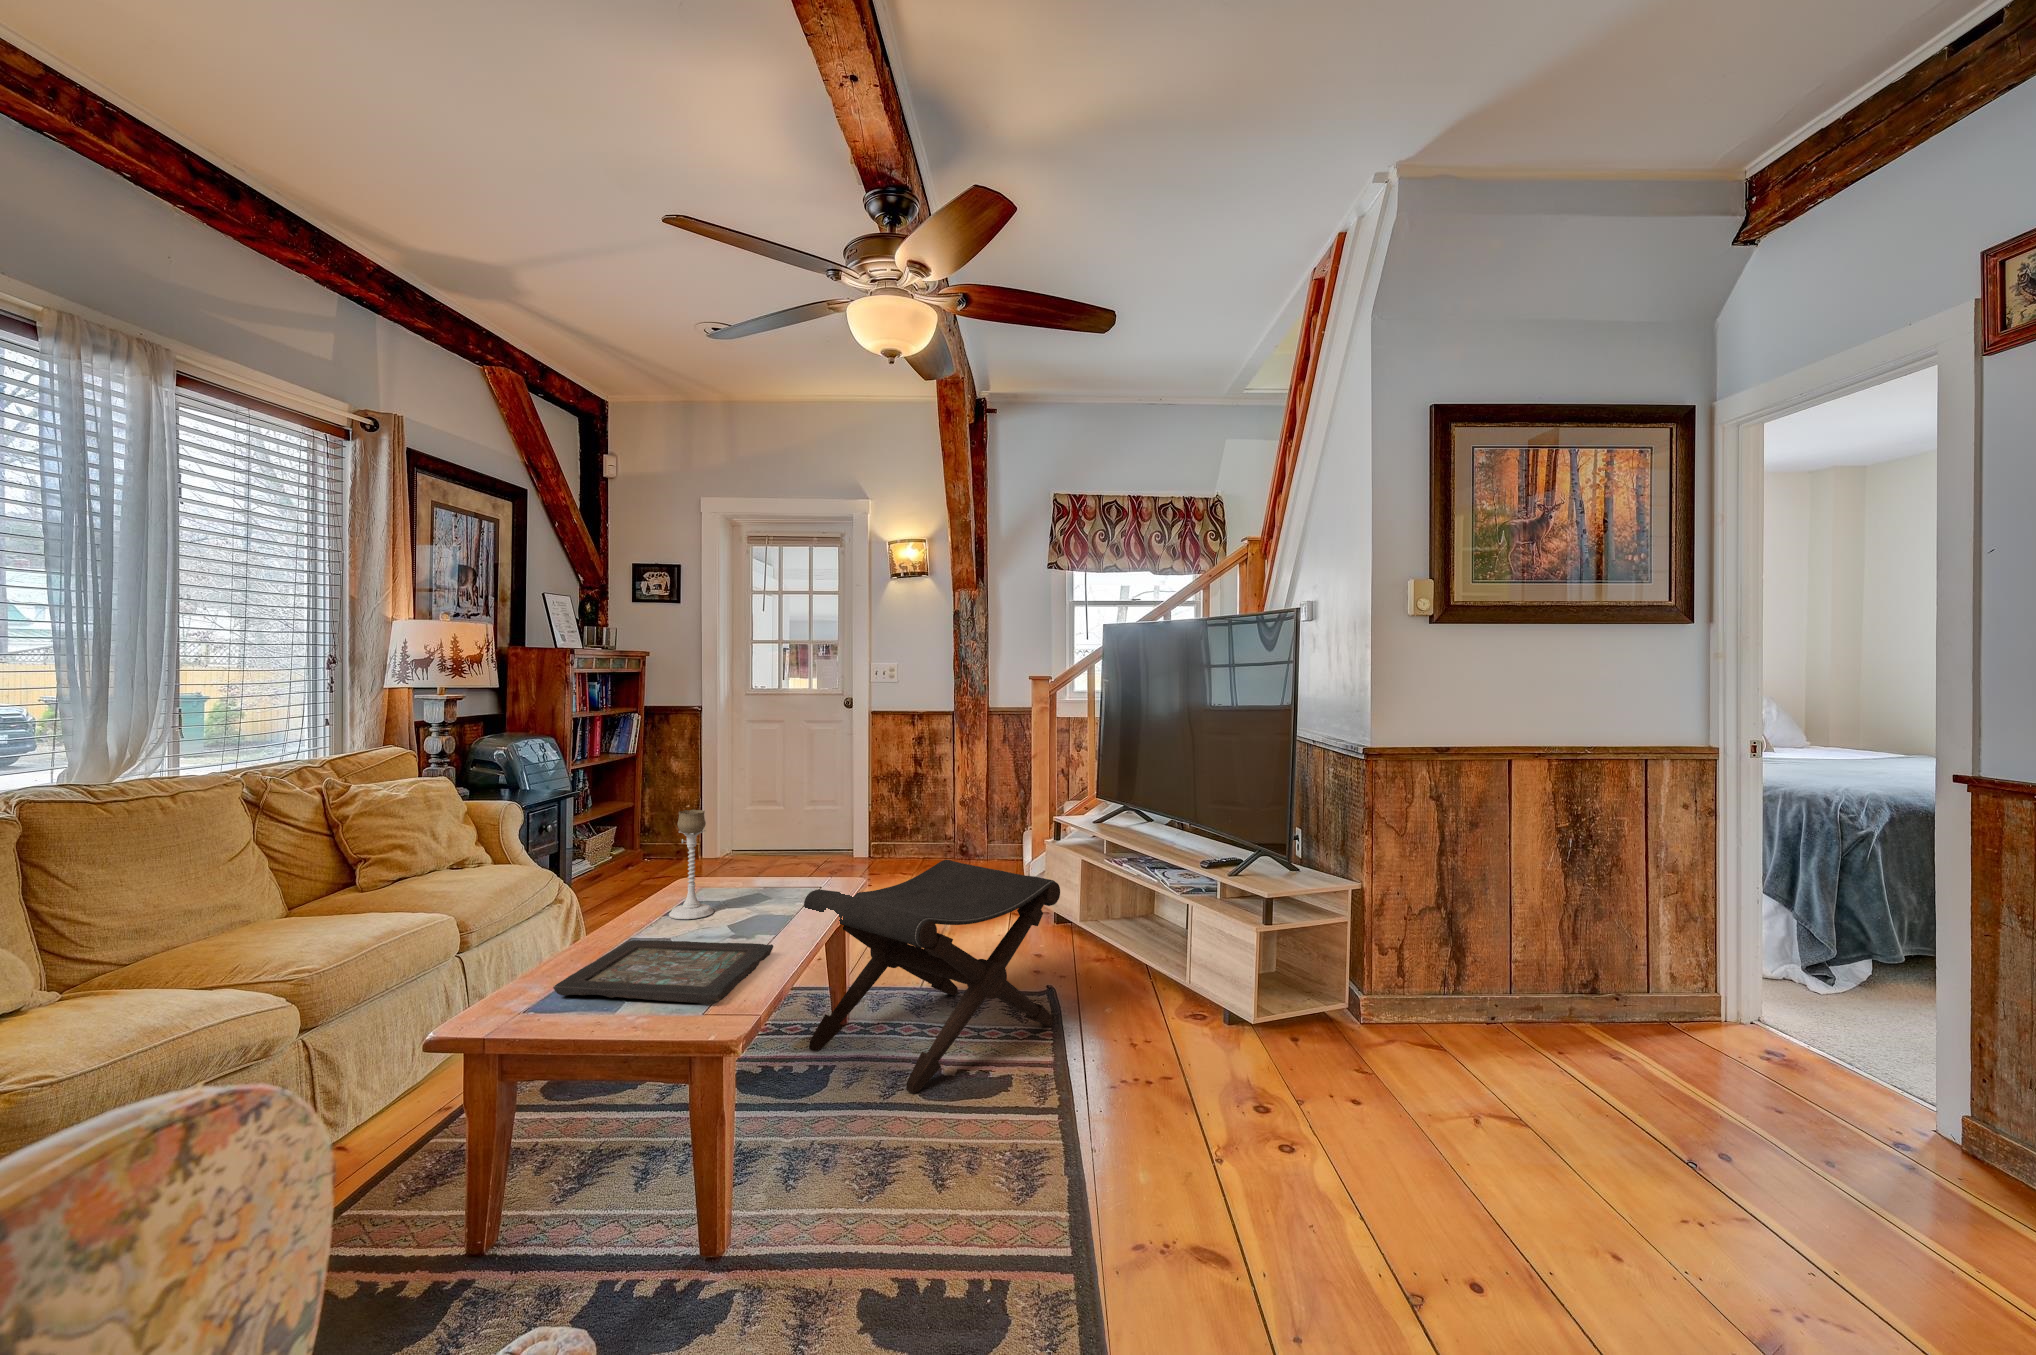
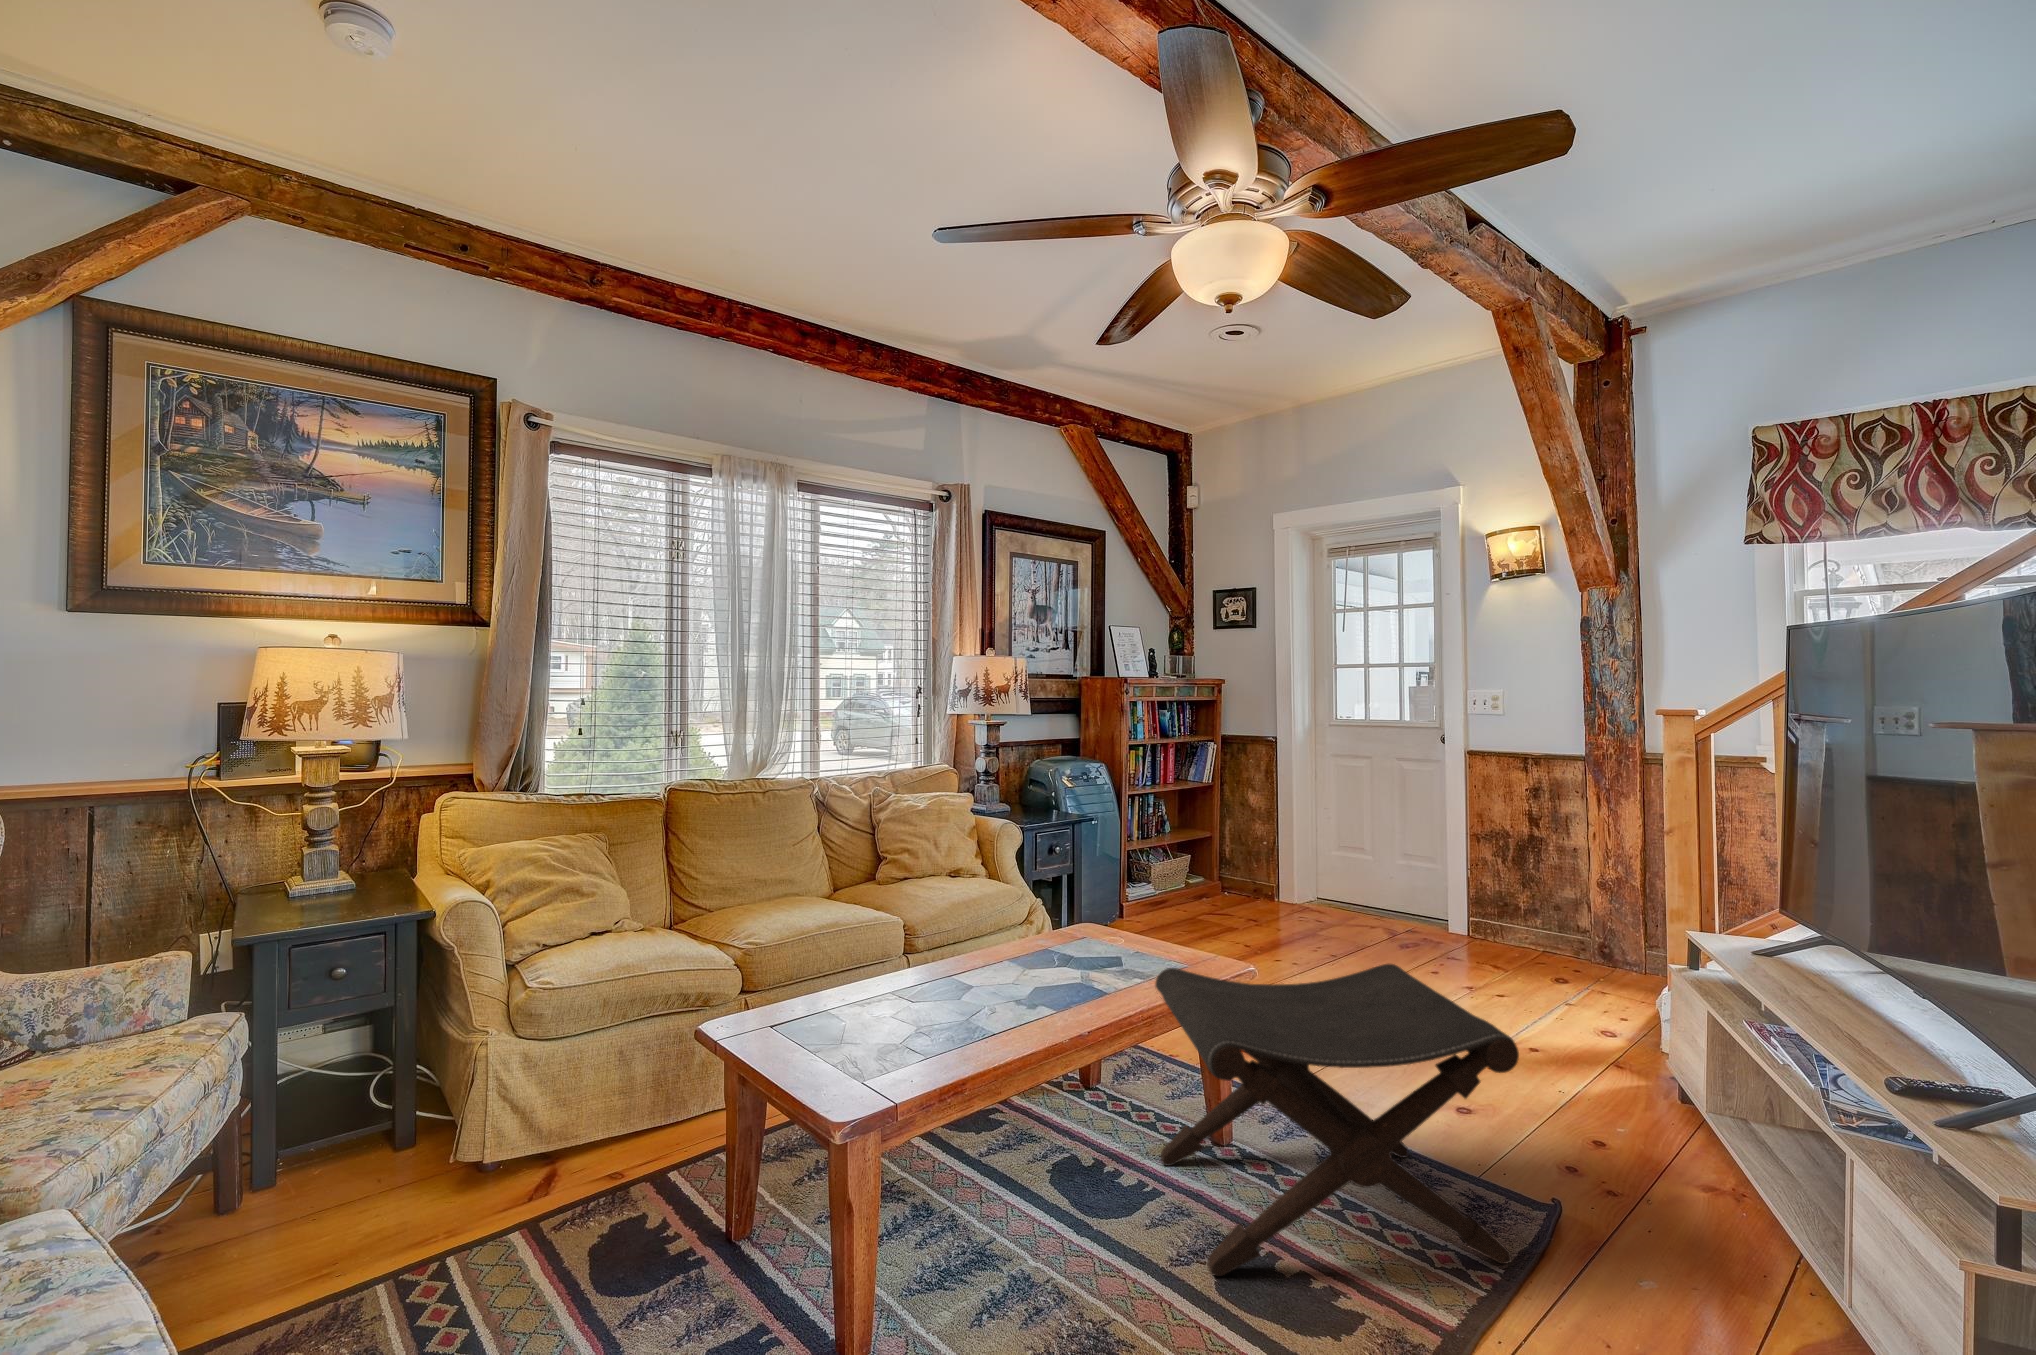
candle holder: present [669,810,714,919] -> none [1023,851,1068,971]
decorative tray: present [553,940,773,1004] -> none [818,980,1037,1075]

